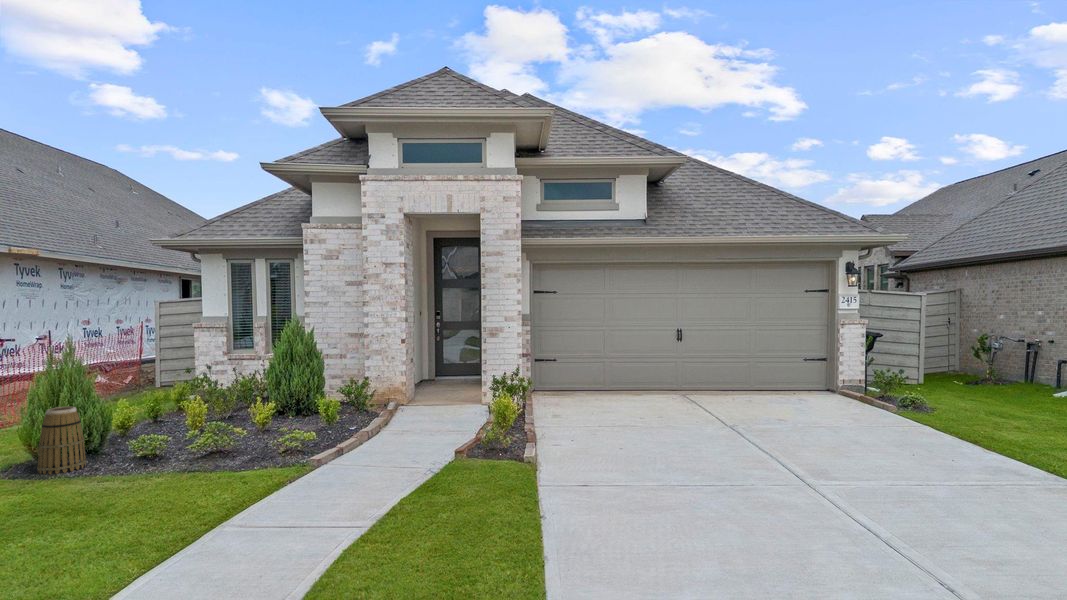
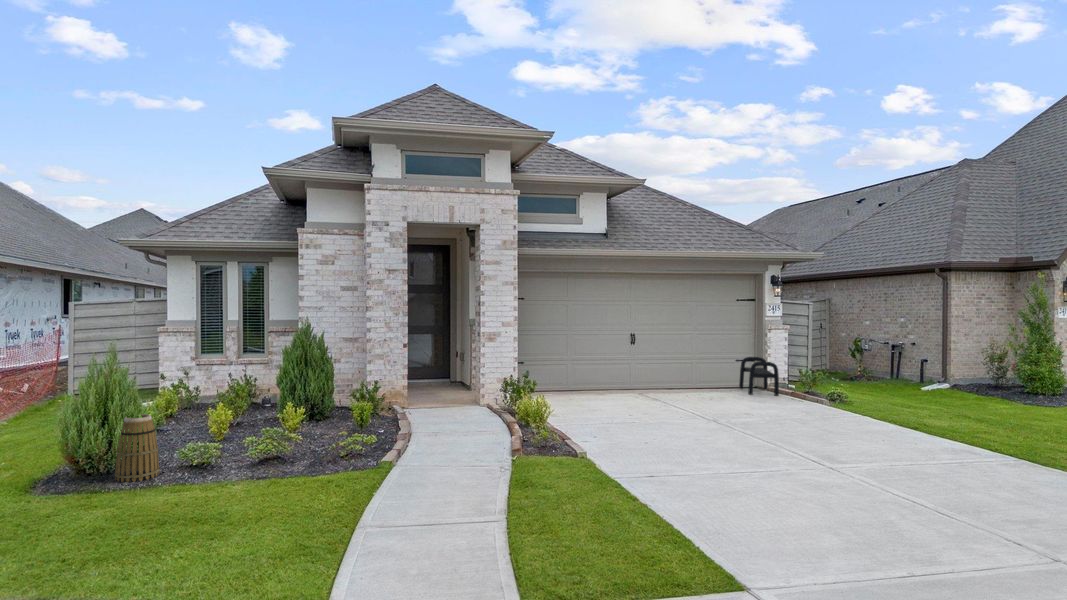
bench: none [805,356,849,403] -> present [739,357,779,396]

